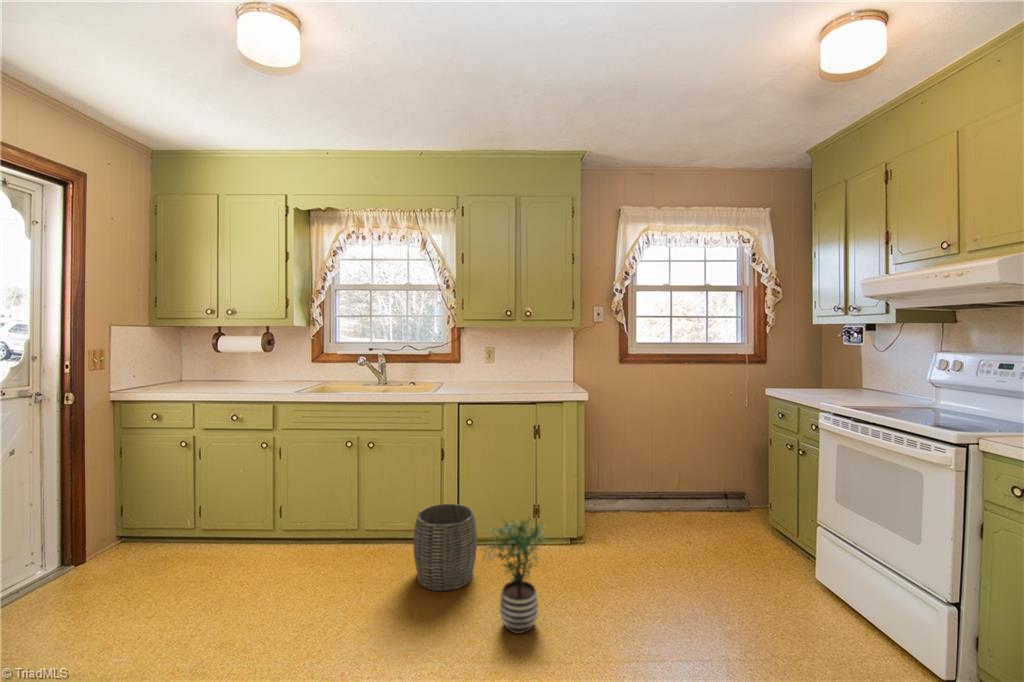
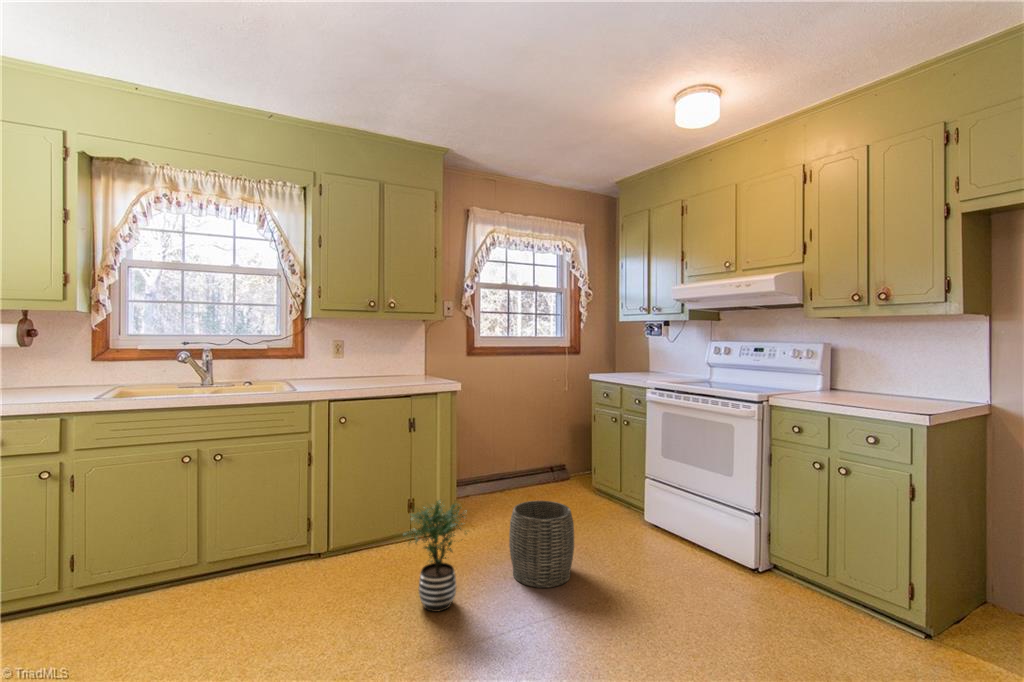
woven basket: present [414,504,477,591] -> present [509,501,574,588]

